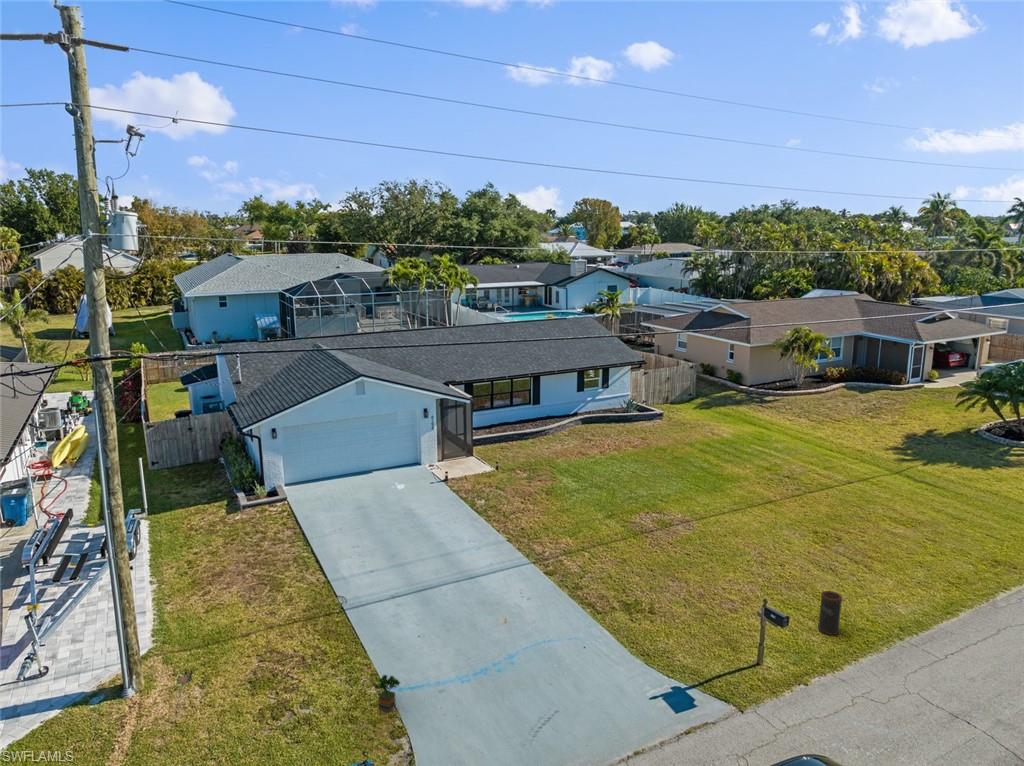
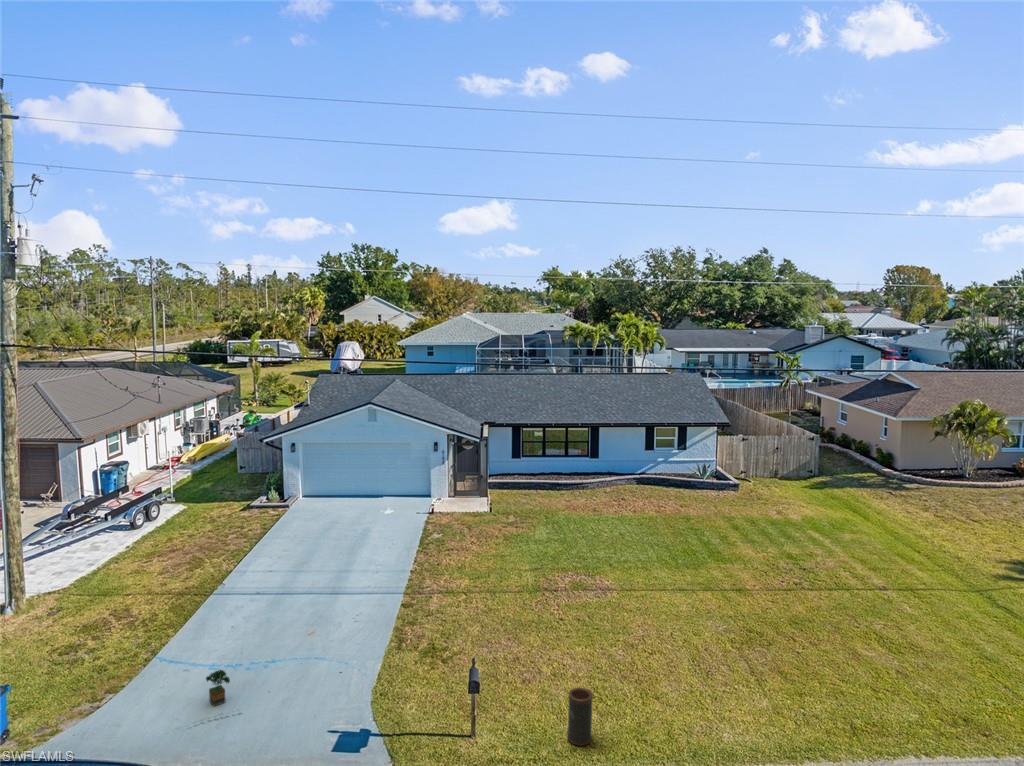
potted tree: present [375,675,400,712] -> present [206,670,230,707]

